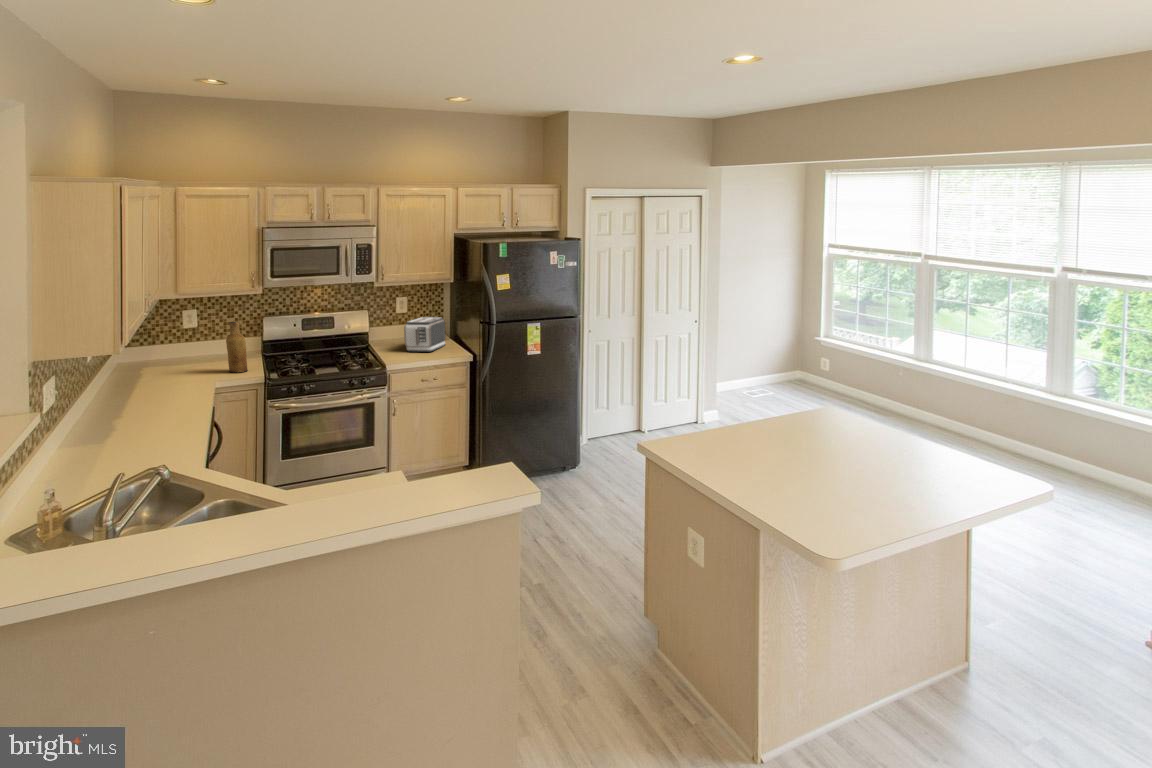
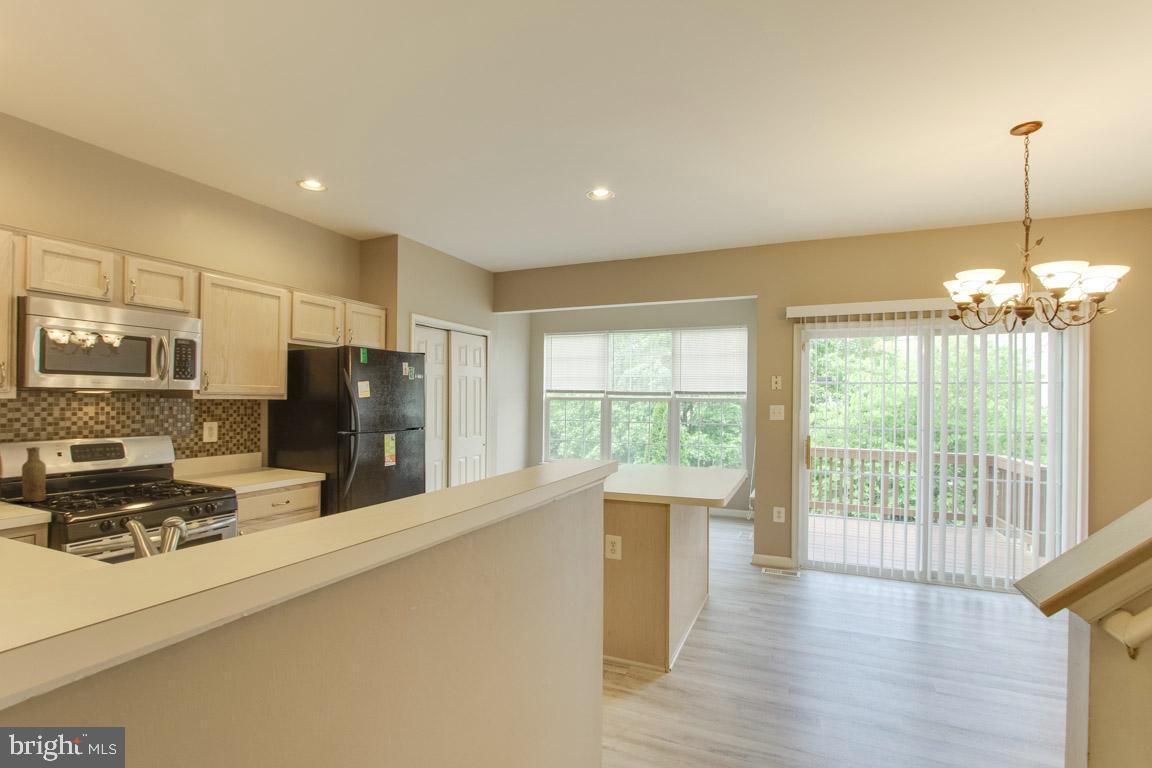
toaster: present [404,317,445,352] -> none [221,443,262,476]

